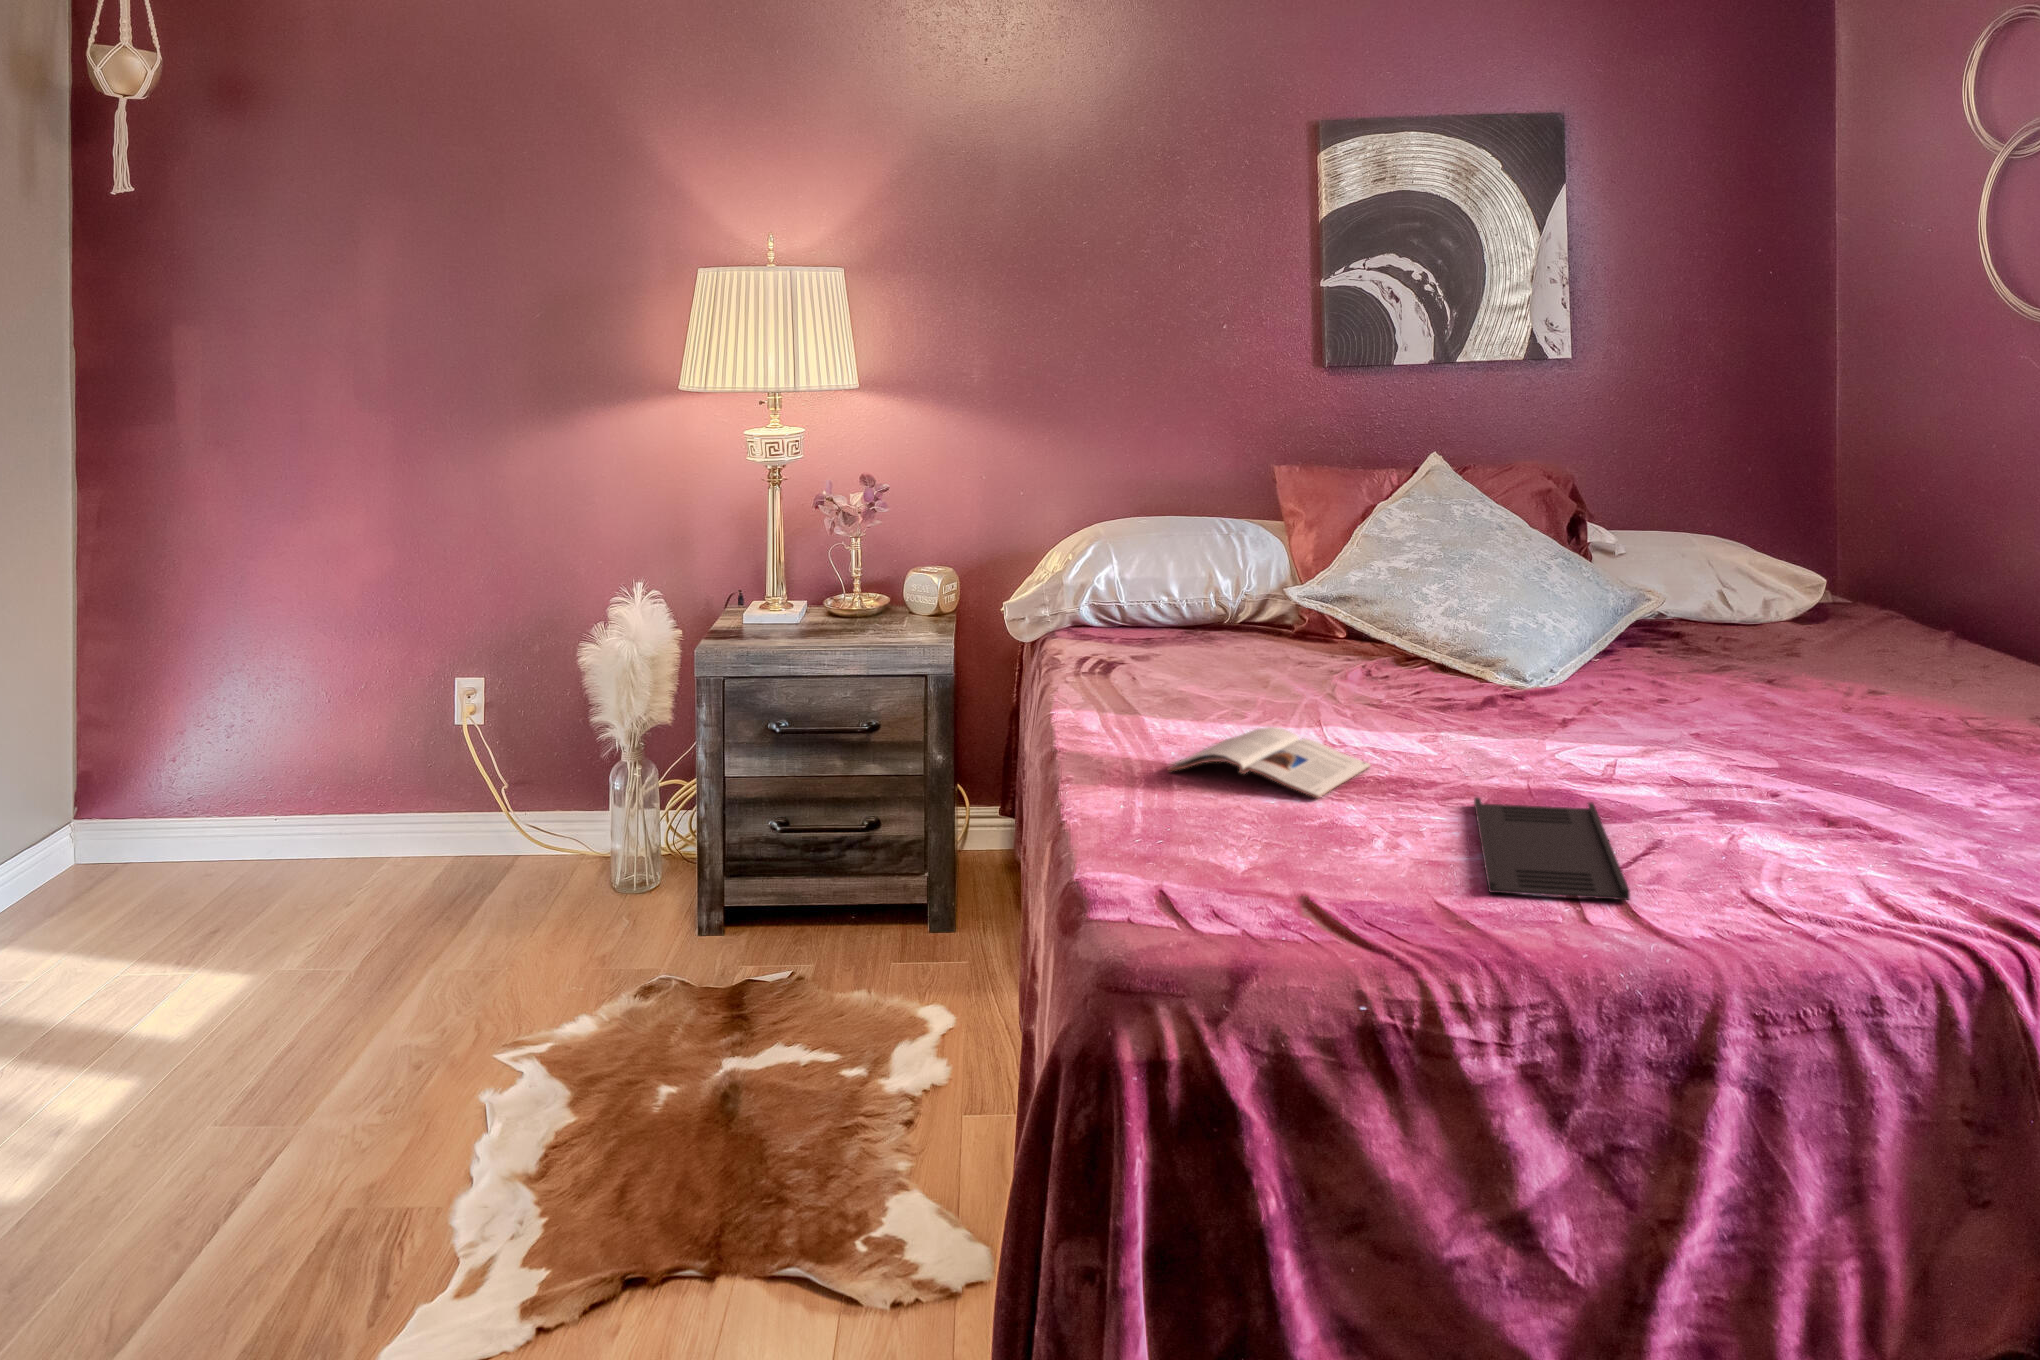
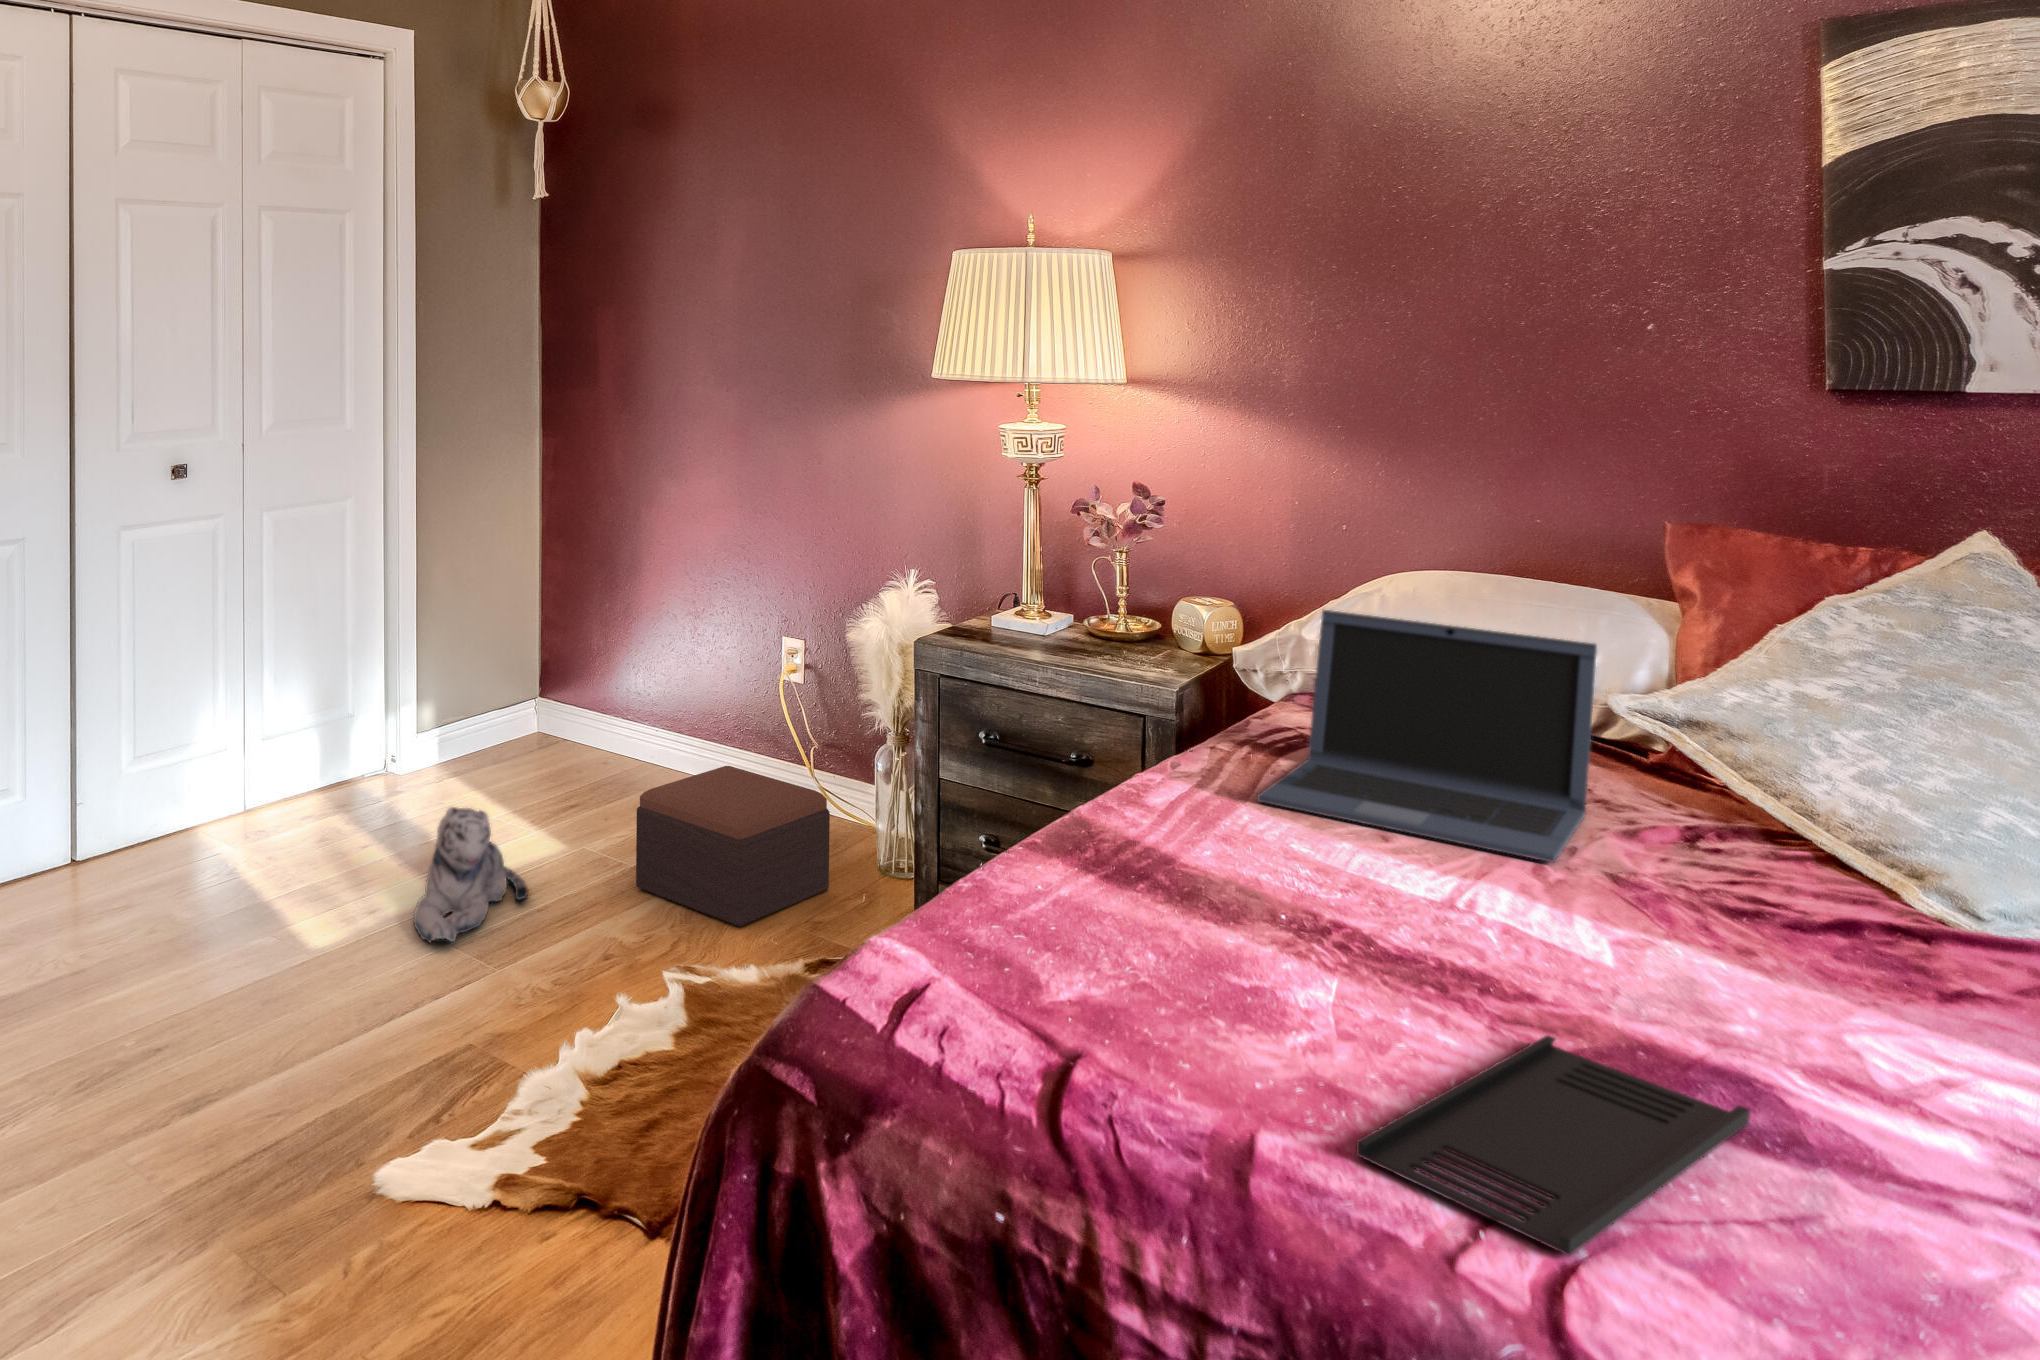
laptop: none [1119,552,1336,711] -> present [1257,610,1597,862]
magazine: present [1168,727,1371,798] -> none [1181,858,1469,964]
footstool: none [381,828,594,989] -> present [636,766,830,927]
plush toy: none [110,951,264,1130] -> present [414,807,528,943]

